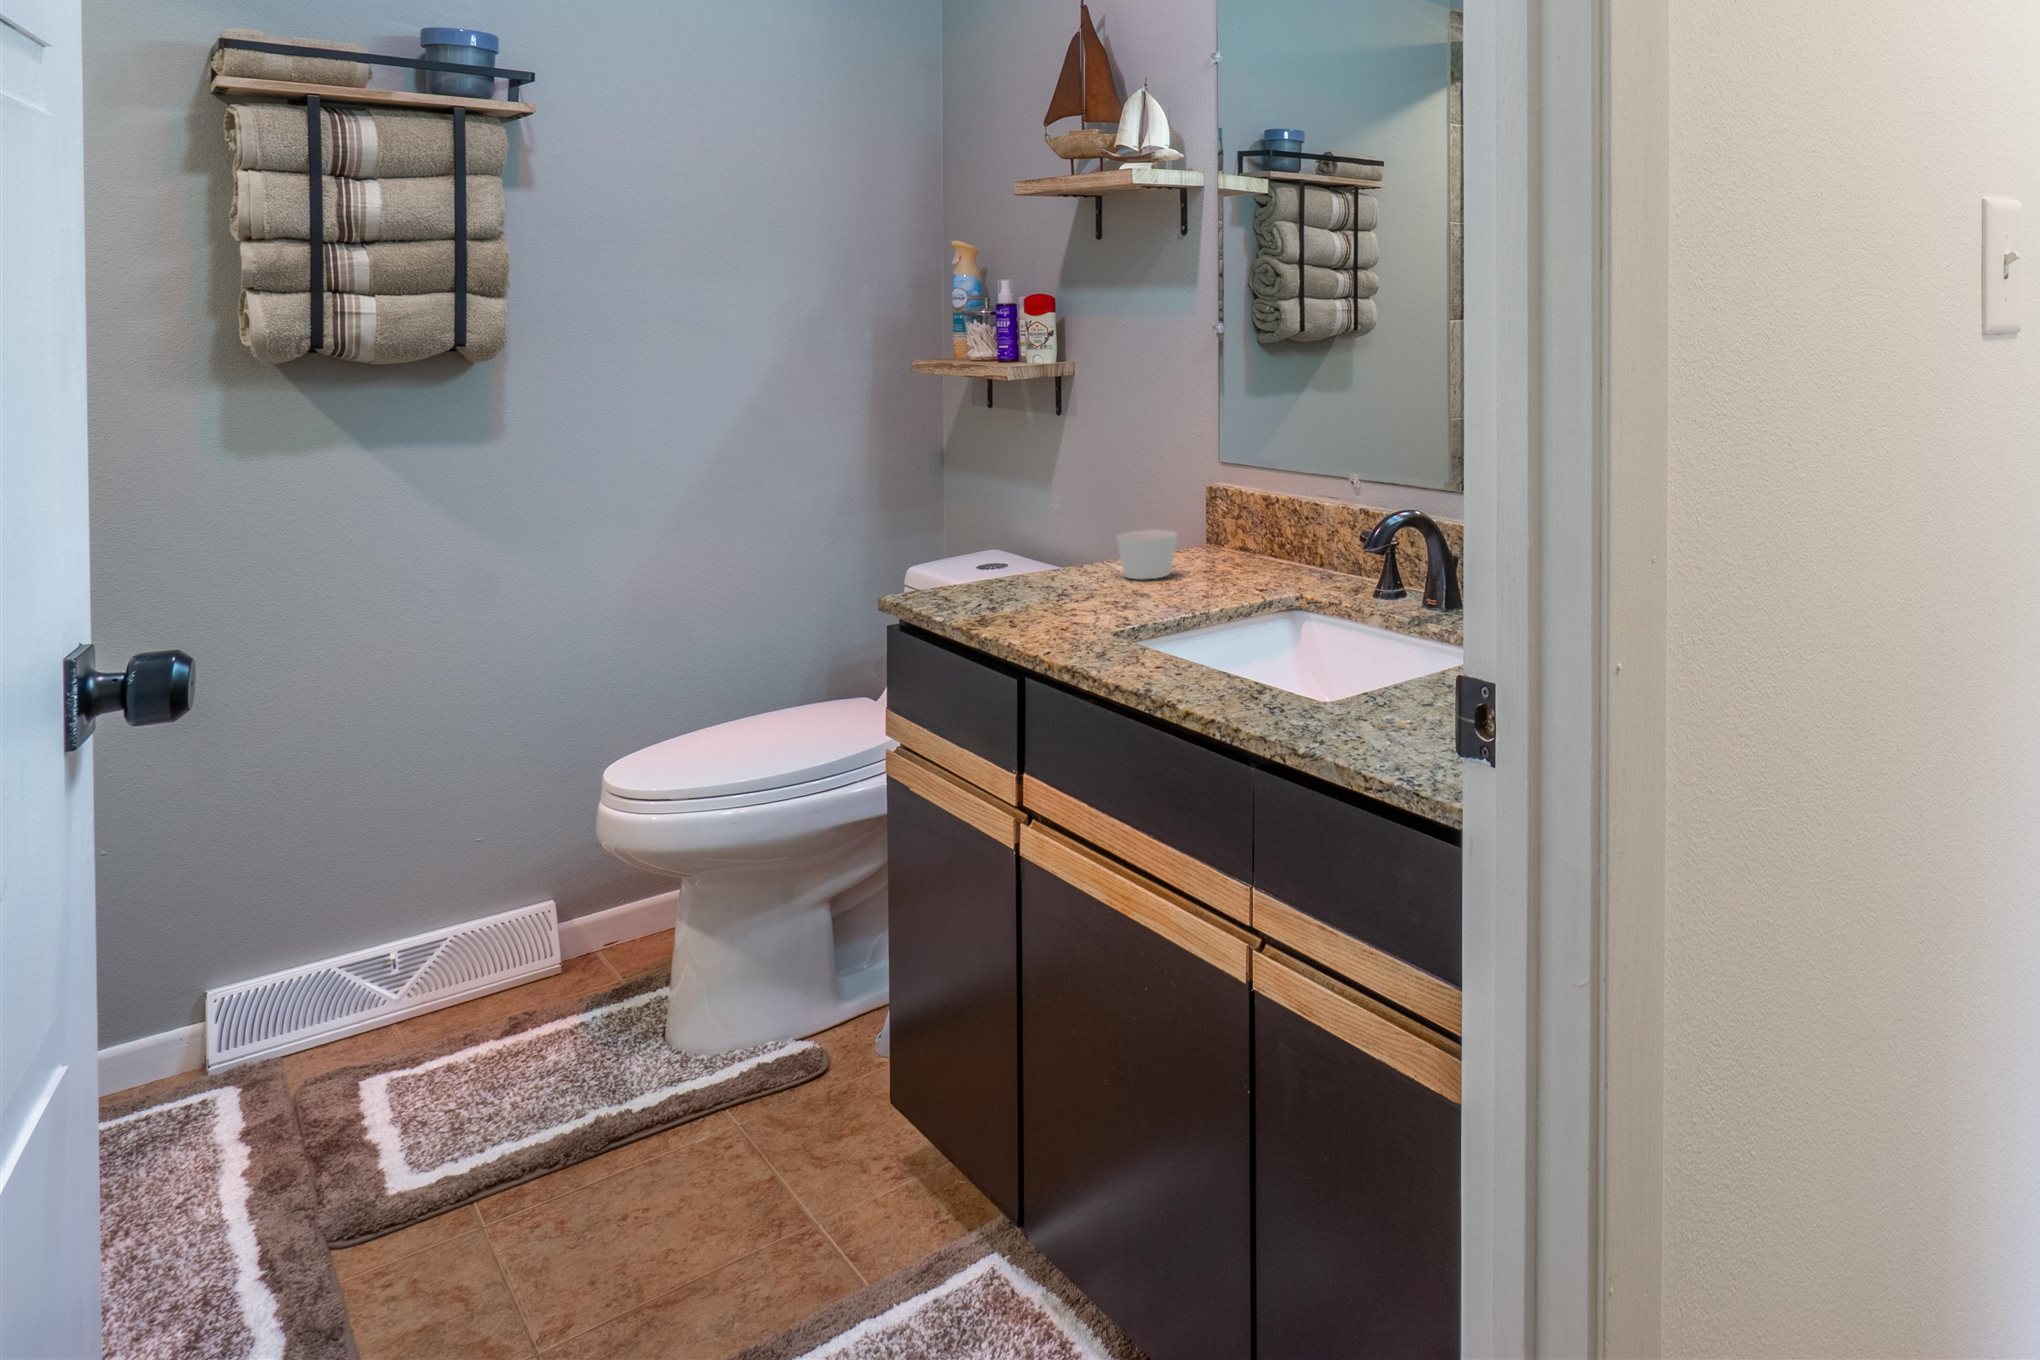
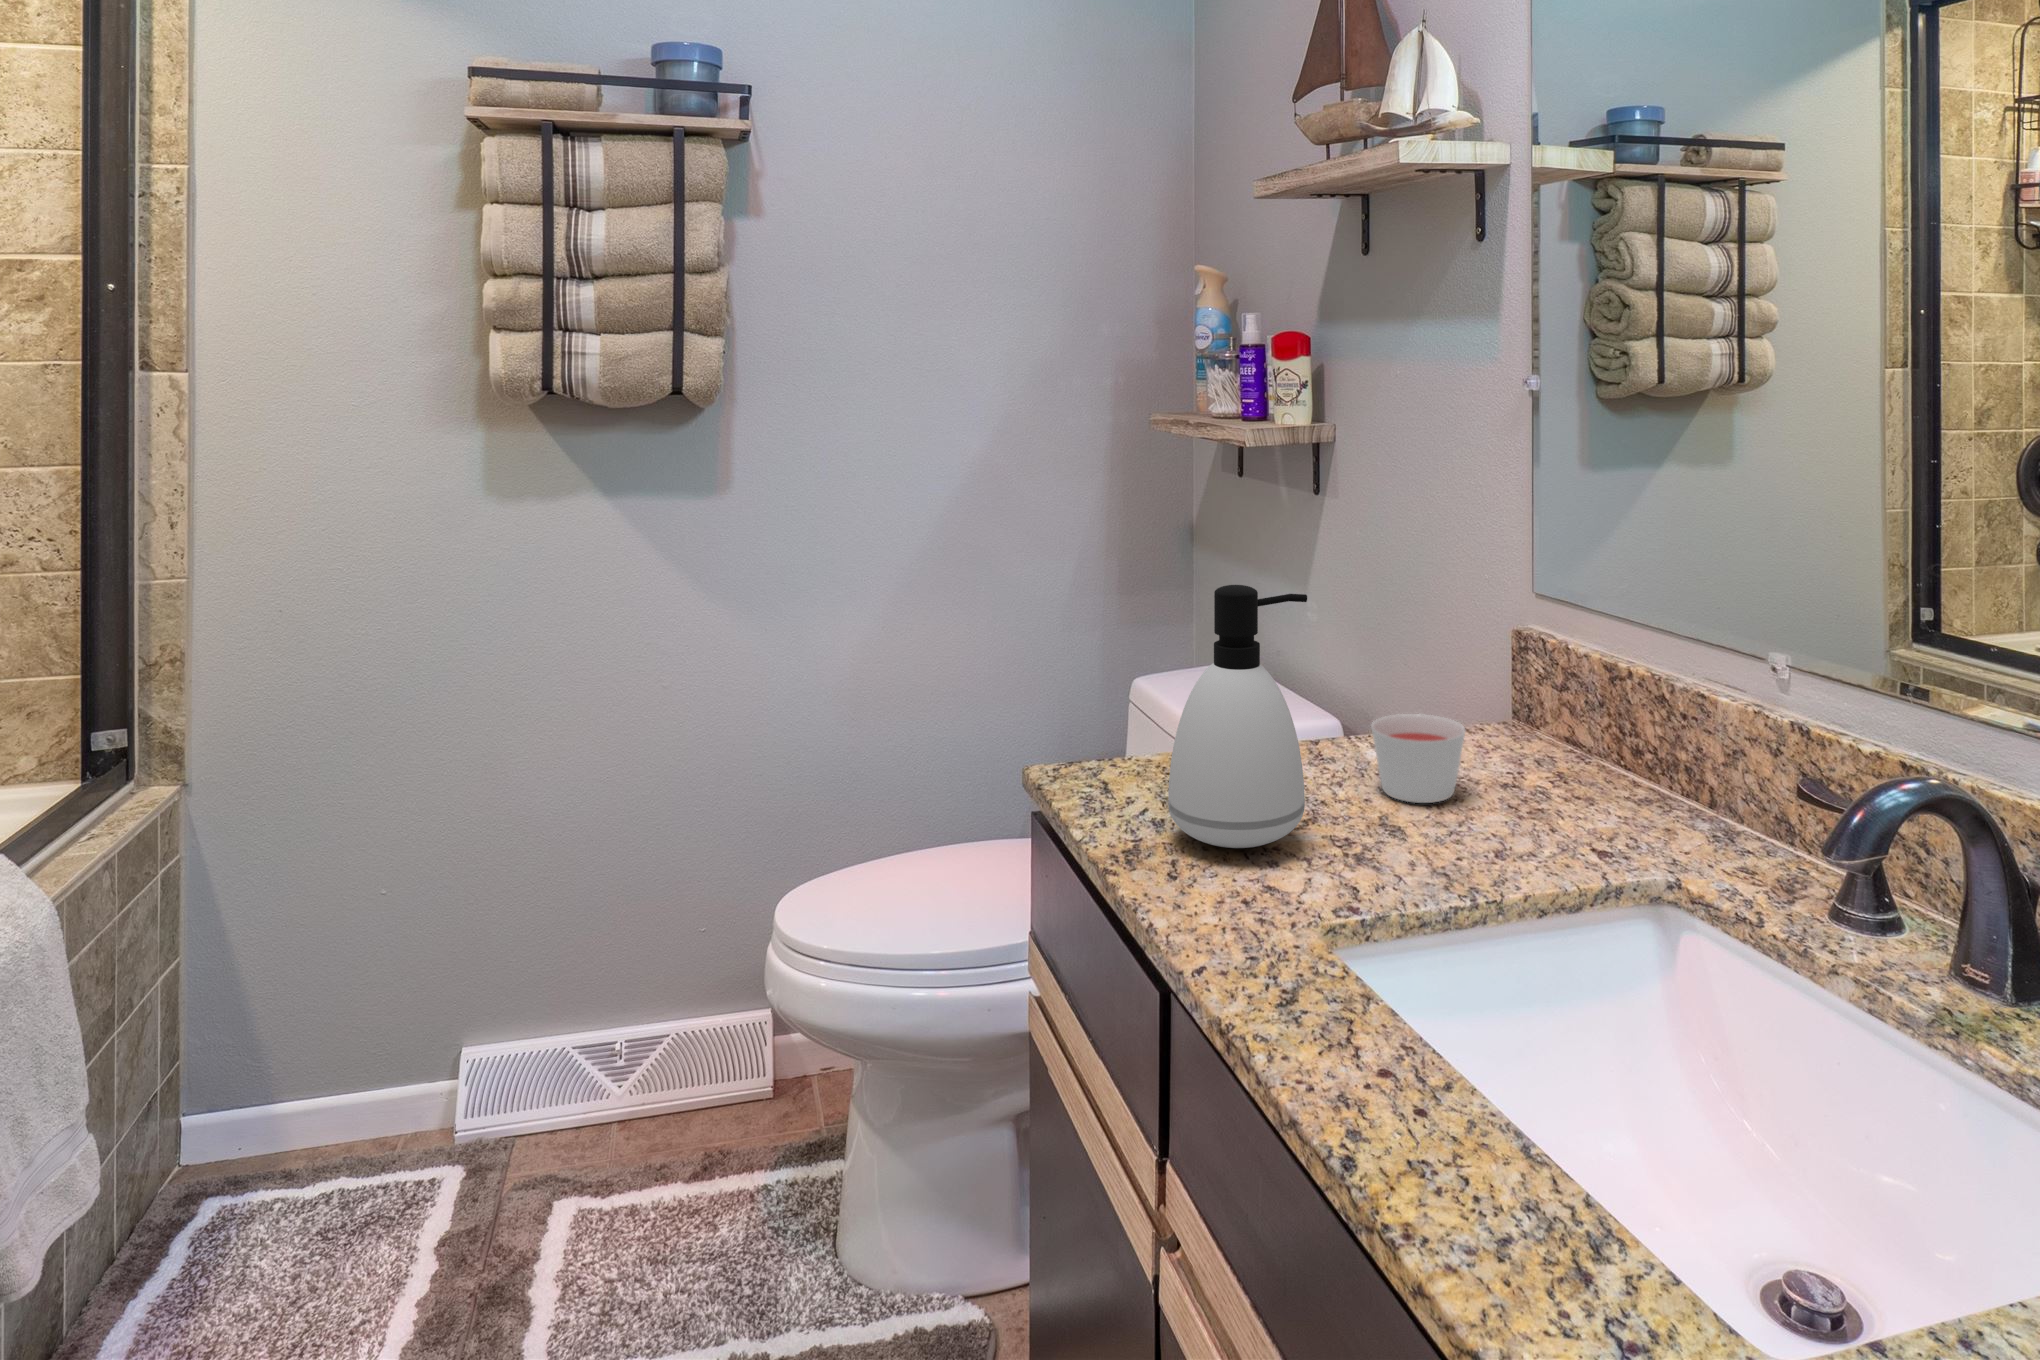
soap dispenser: none [986,442,1077,601] -> present [1168,585,1307,848]

